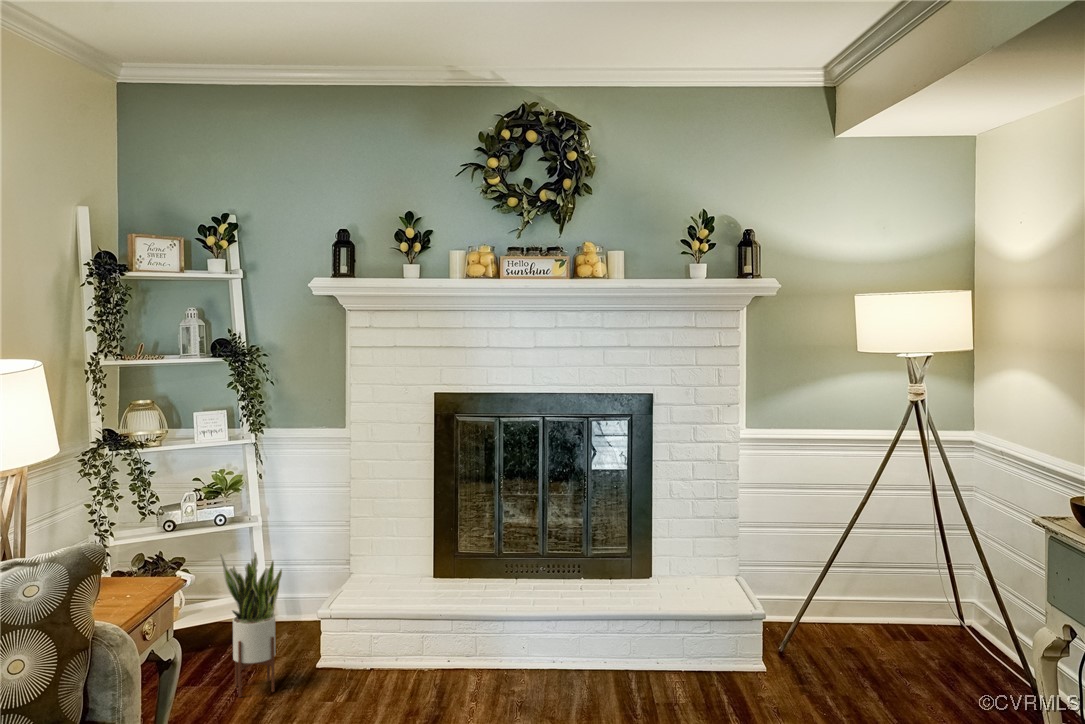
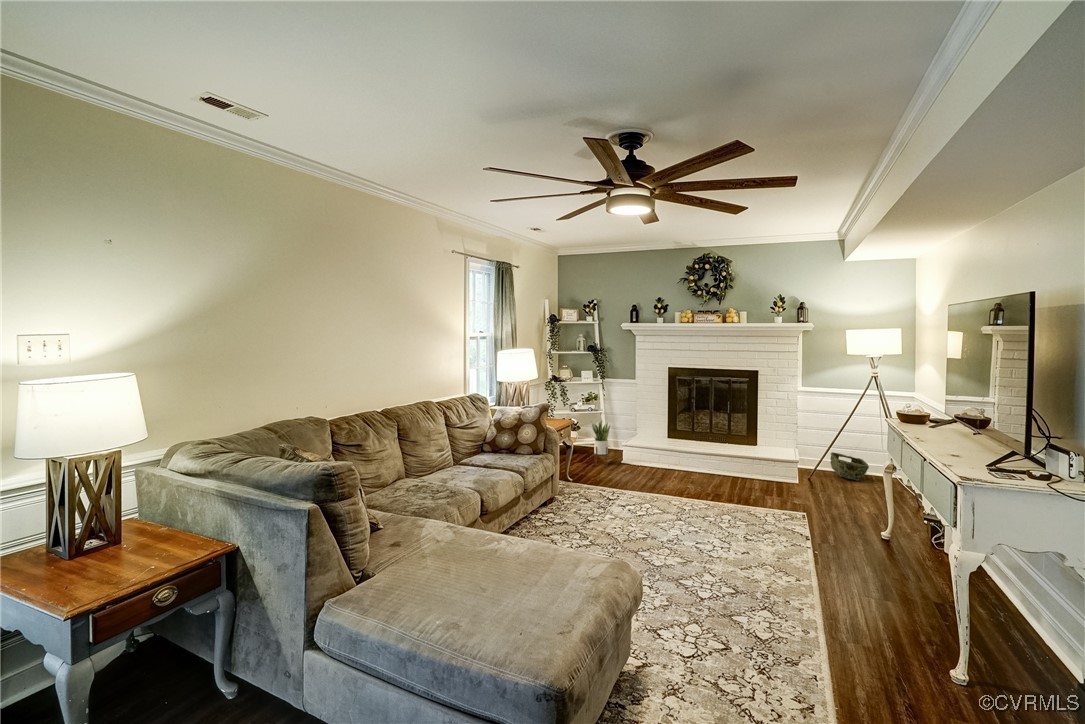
woven basket: none [820,585,916,653] -> present [830,452,869,481]

